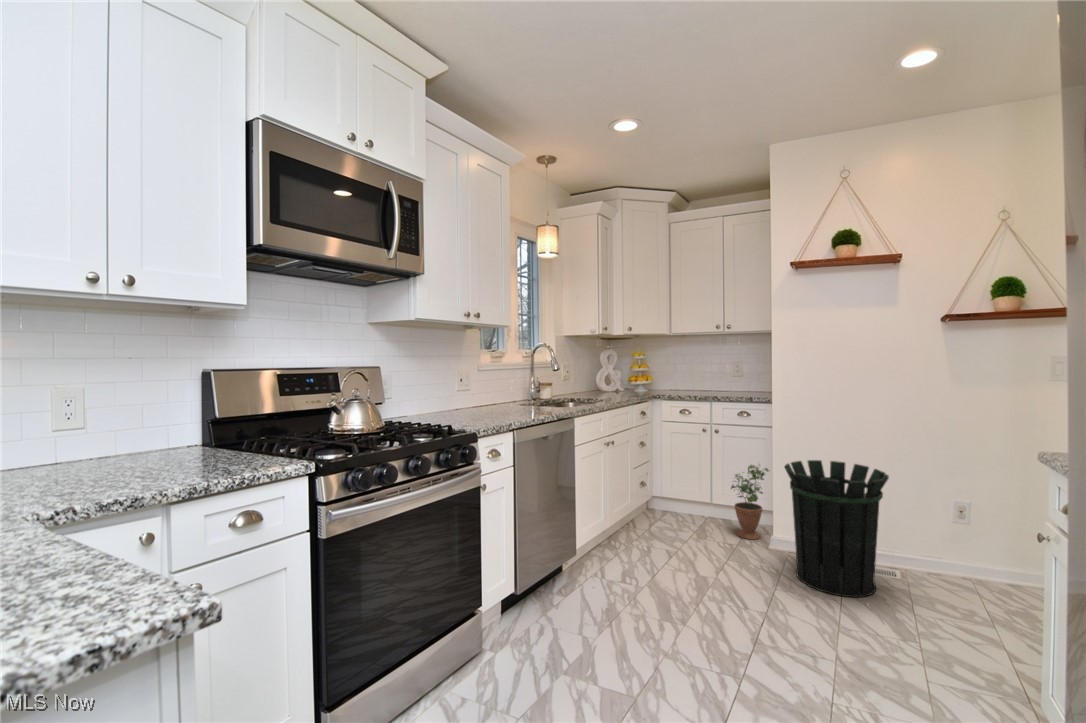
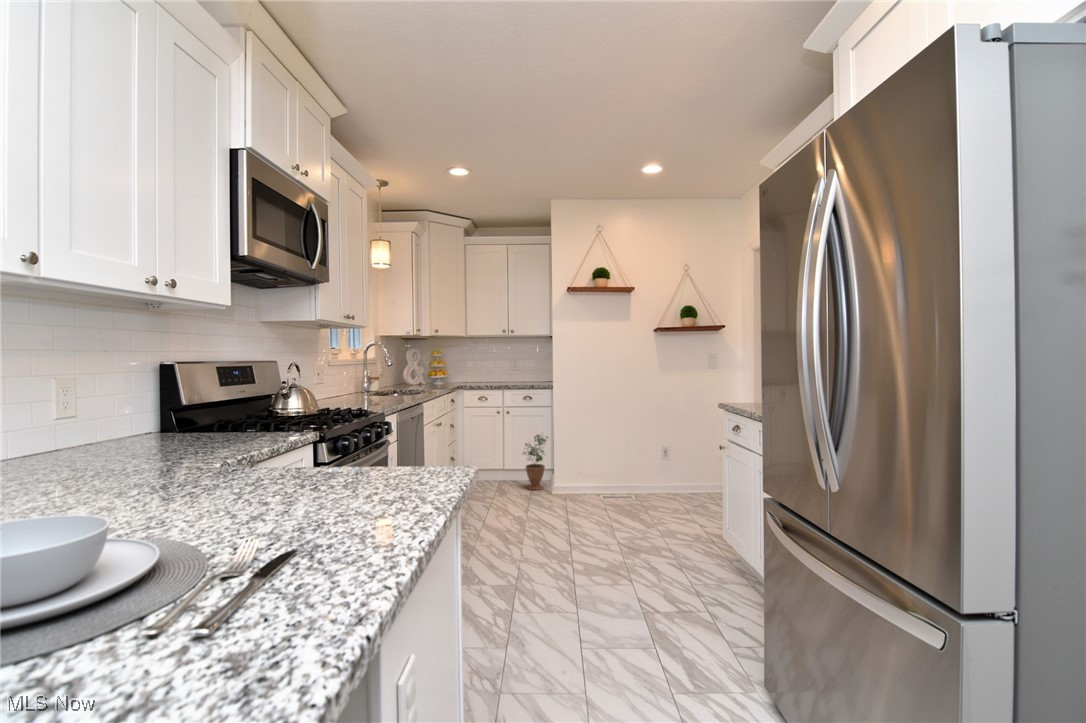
waste bin: present [784,460,889,597] -> none [567,424,628,510]

